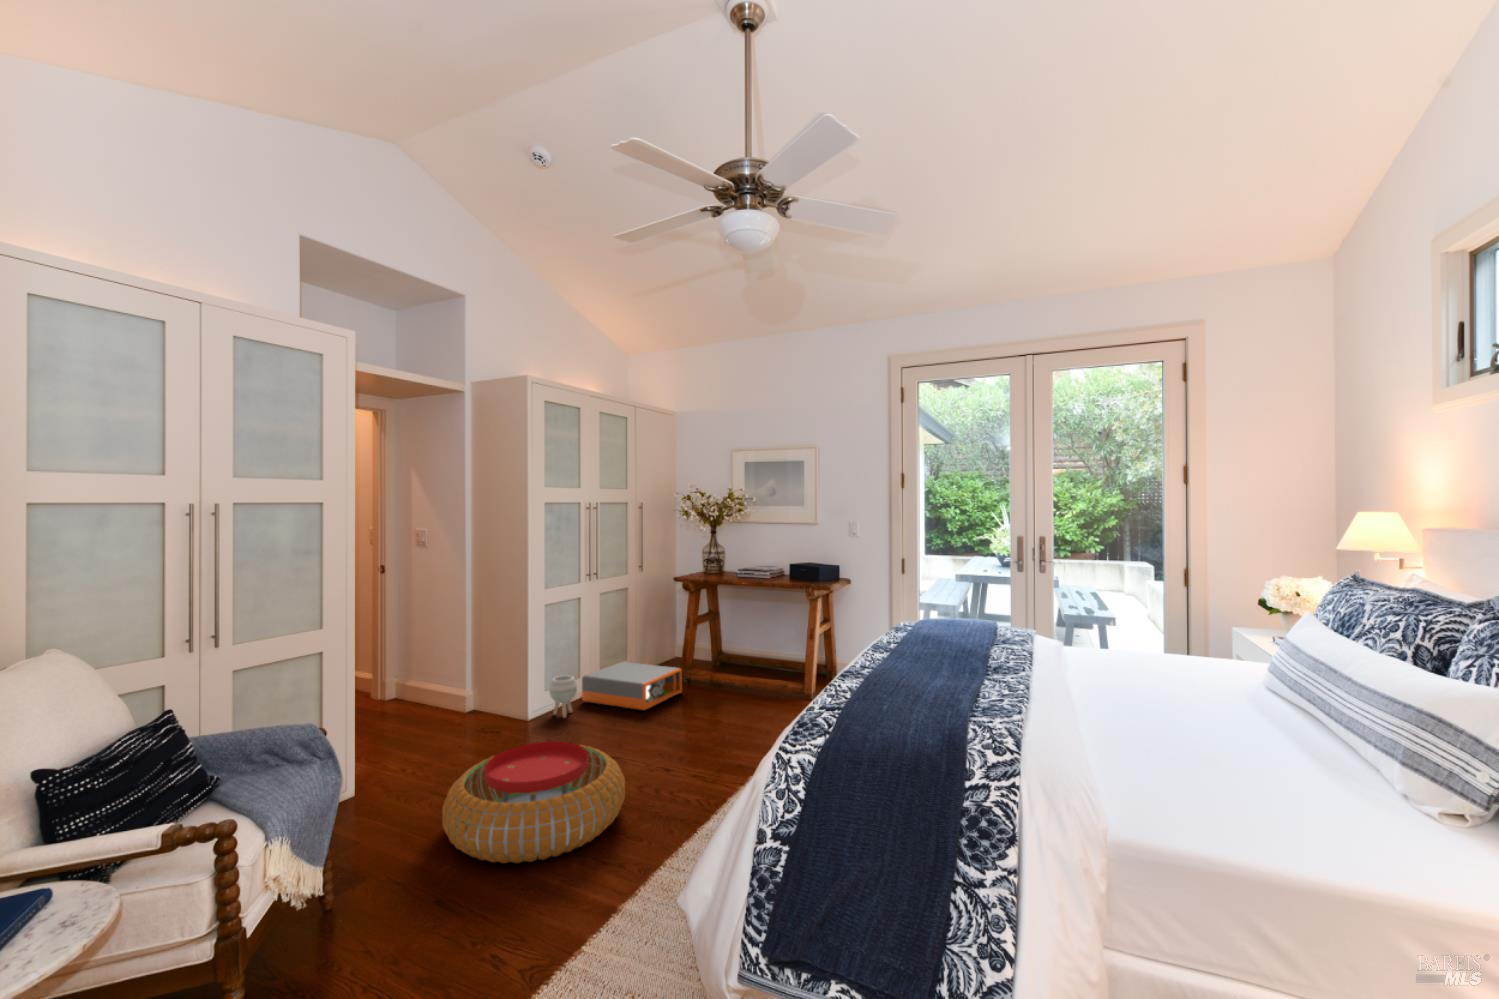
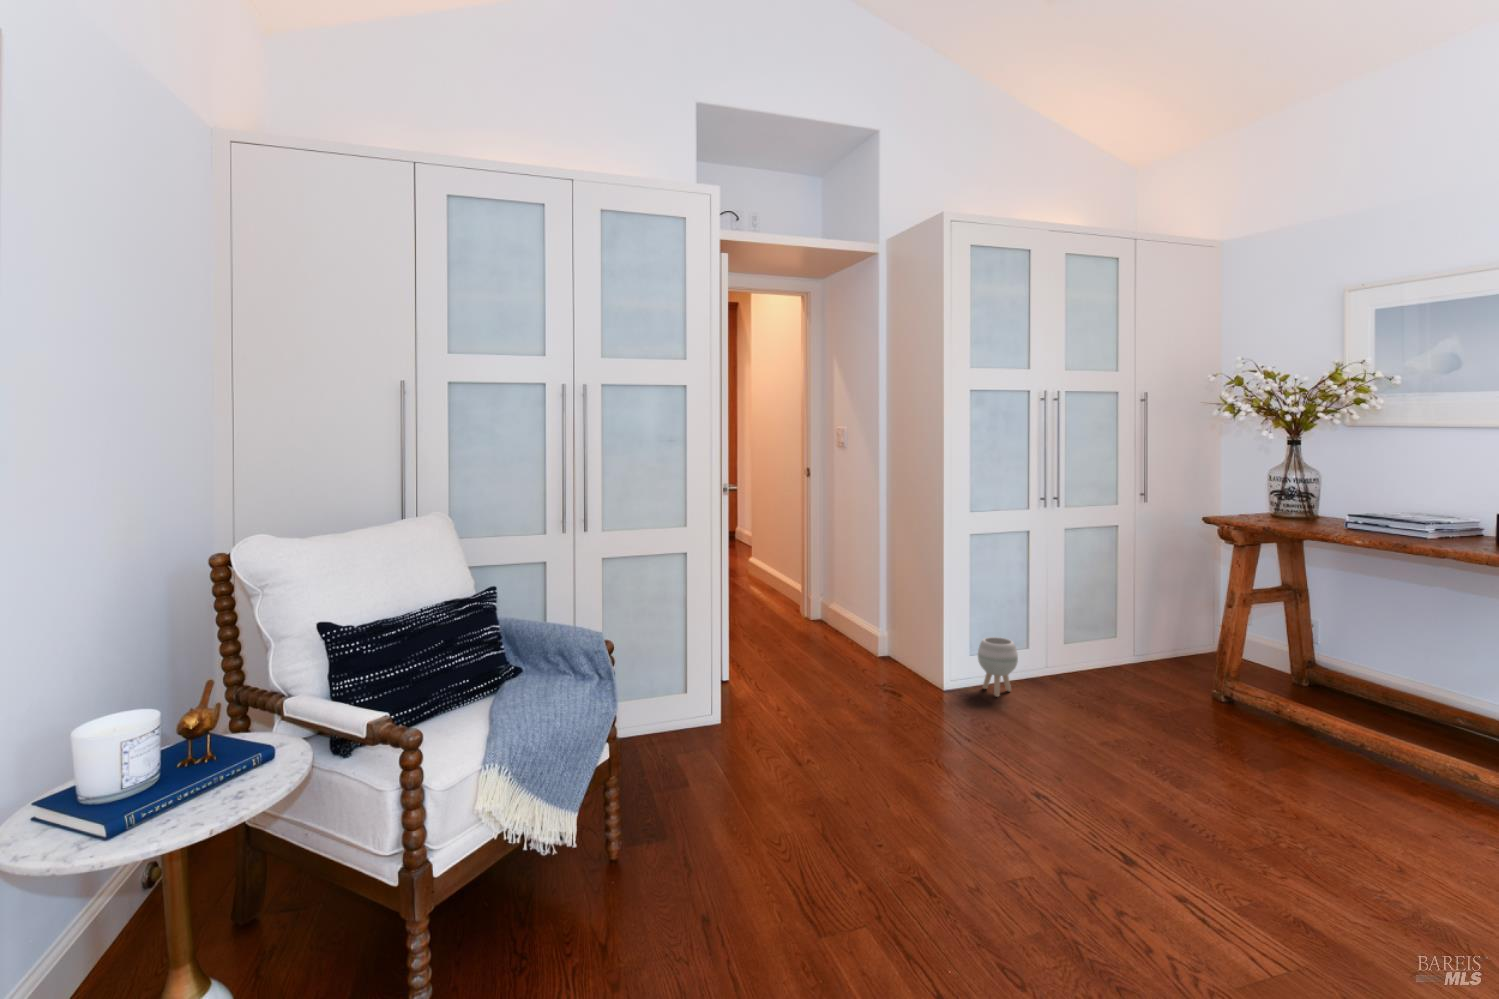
storage box: present [582,662,682,710] -> none [1030,635,1206,717]
pouf: present [442,741,625,863] -> none [765,724,1043,925]

